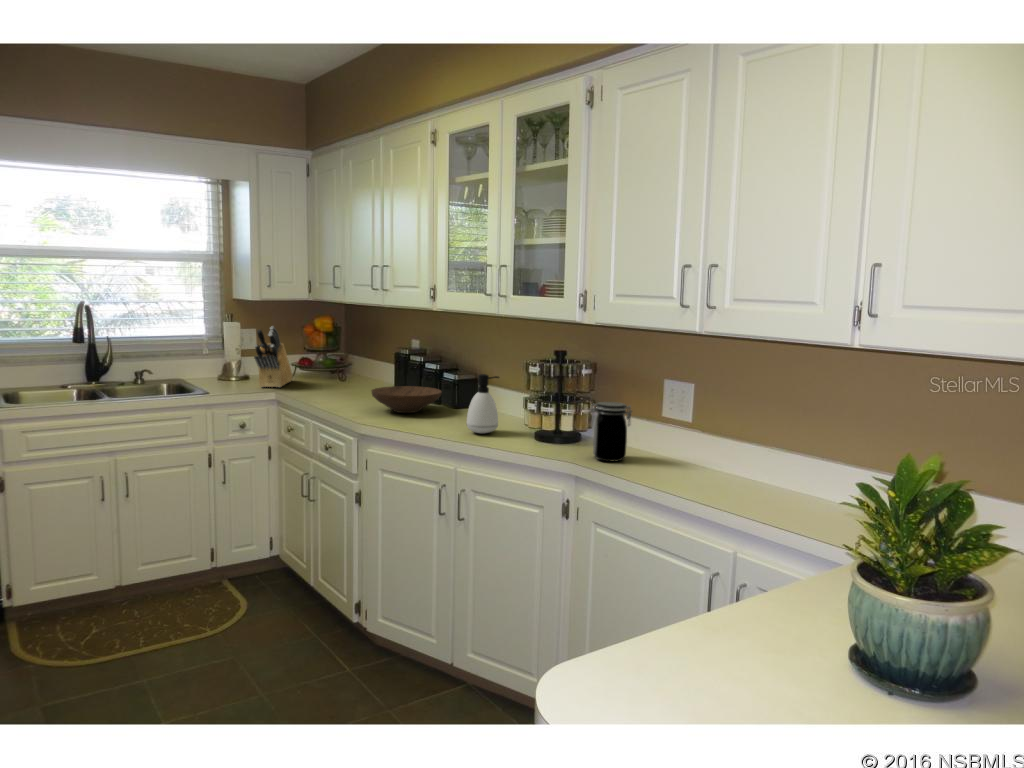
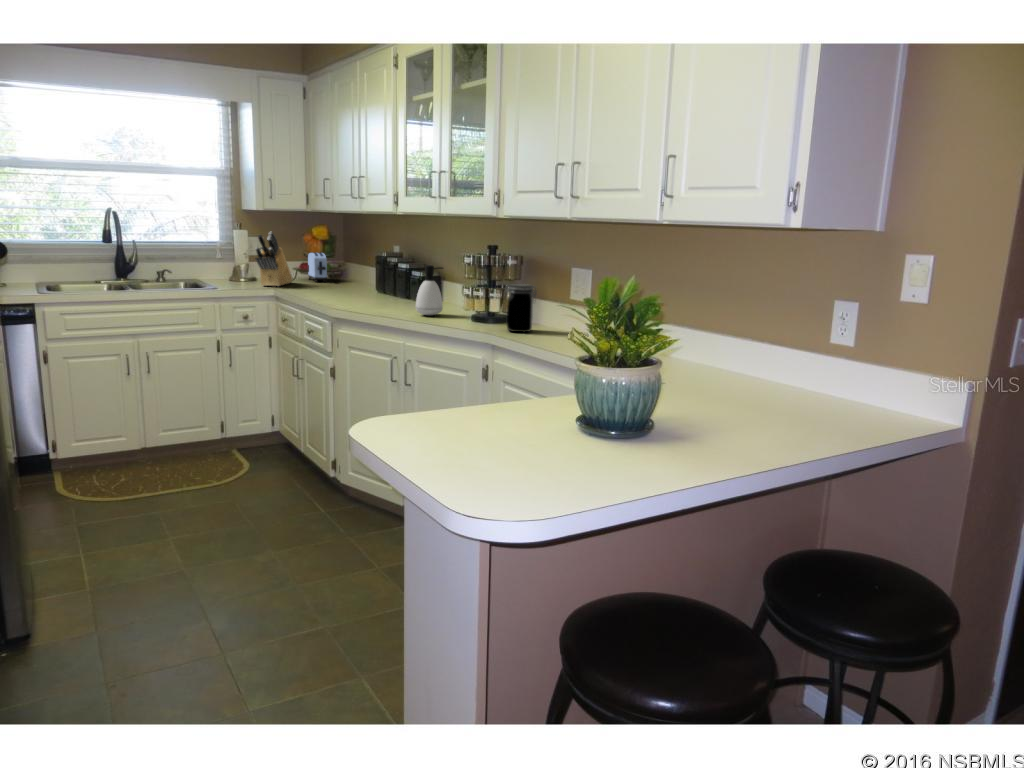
toaster: none [308,345,331,379] -> present [308,253,327,282]
wooden bowl: present [371,386,442,413] -> none [346,282,406,303]

